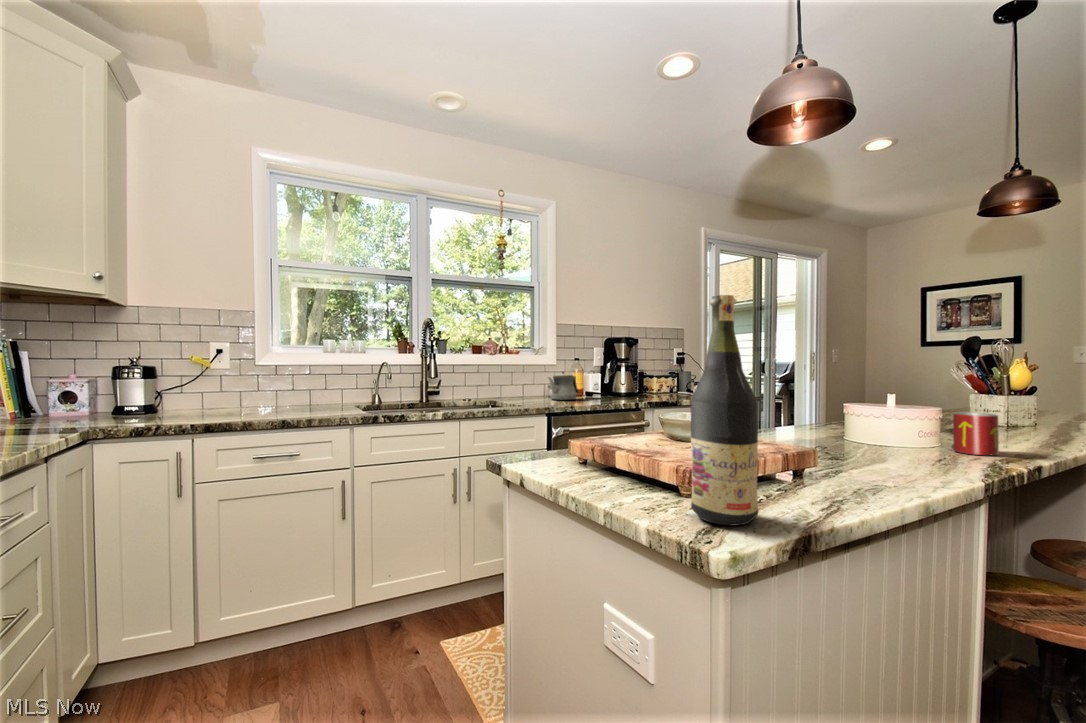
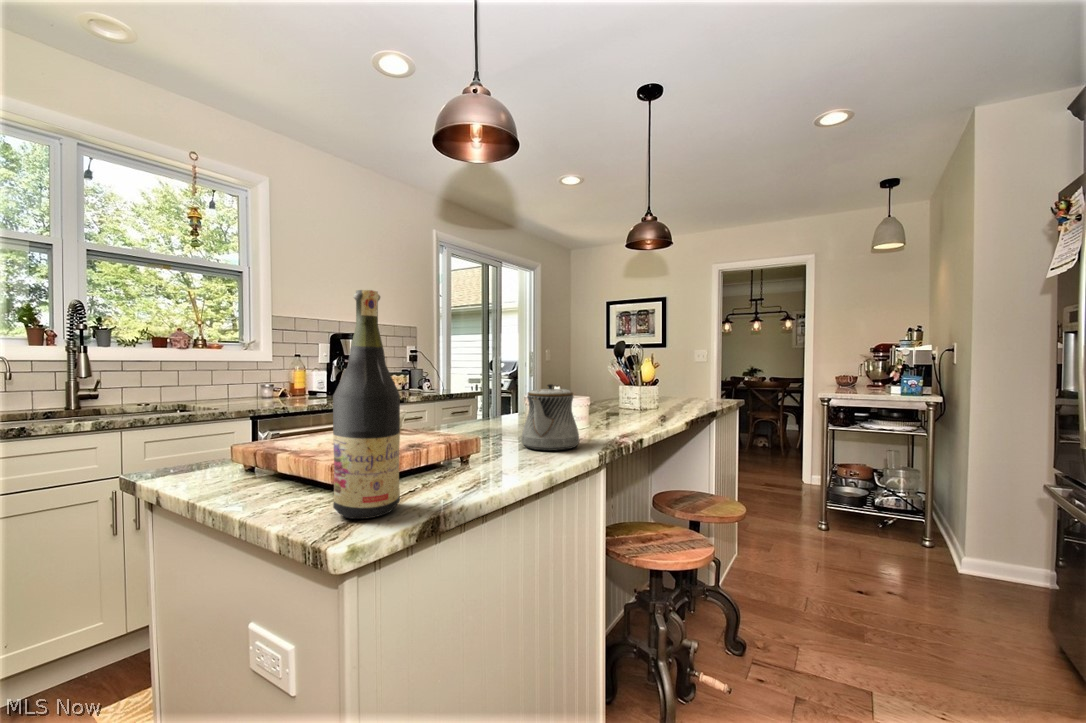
teapot: present [548,372,578,400] -> present [521,384,579,451]
mug: present [953,412,999,455] -> none [596,398,622,431]

